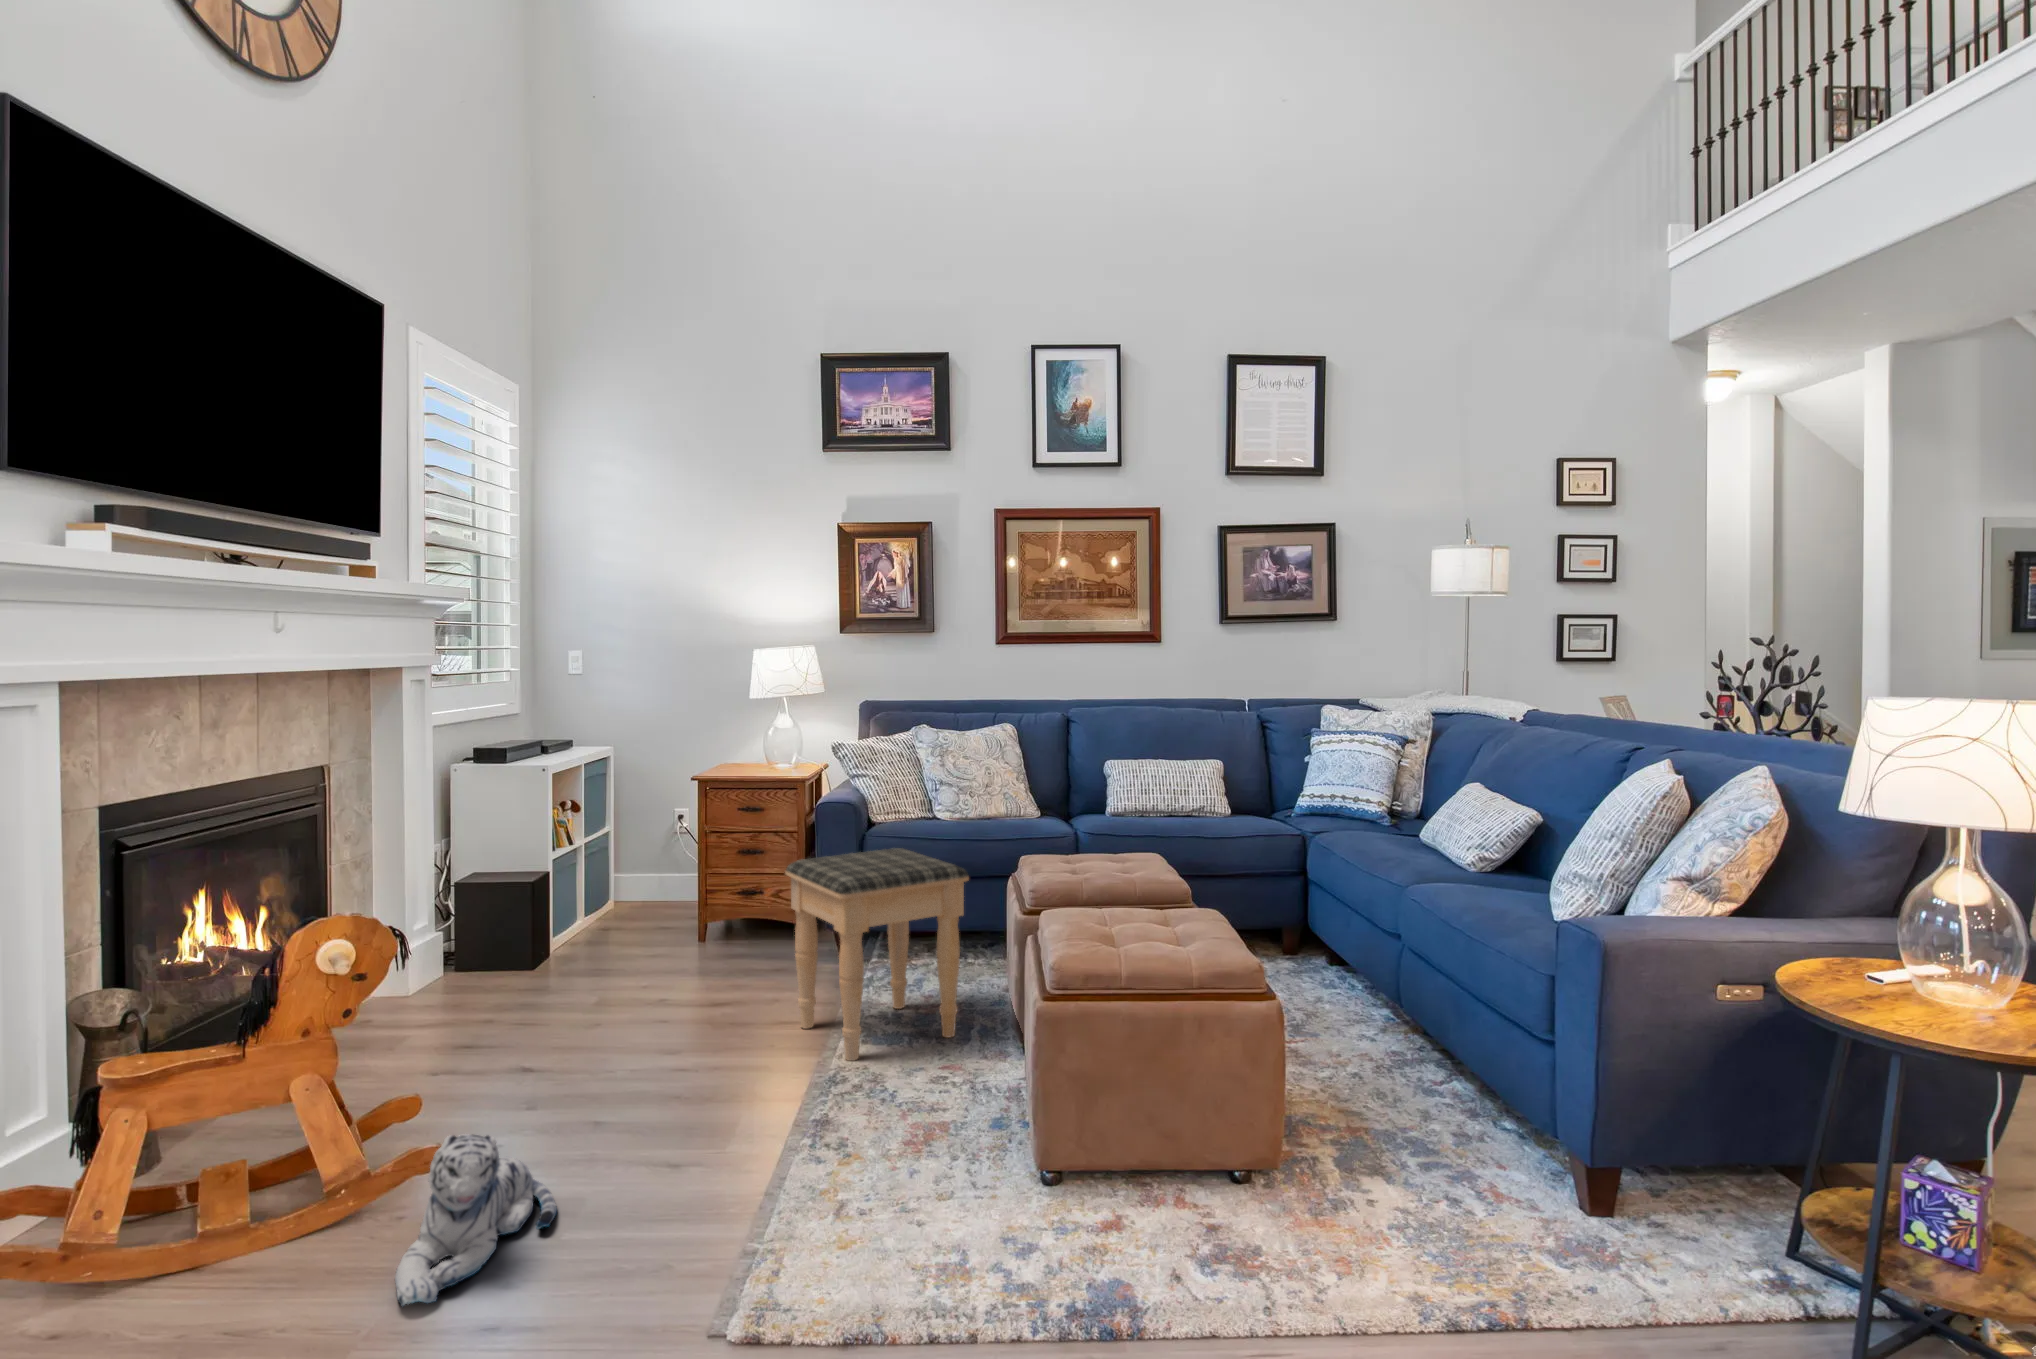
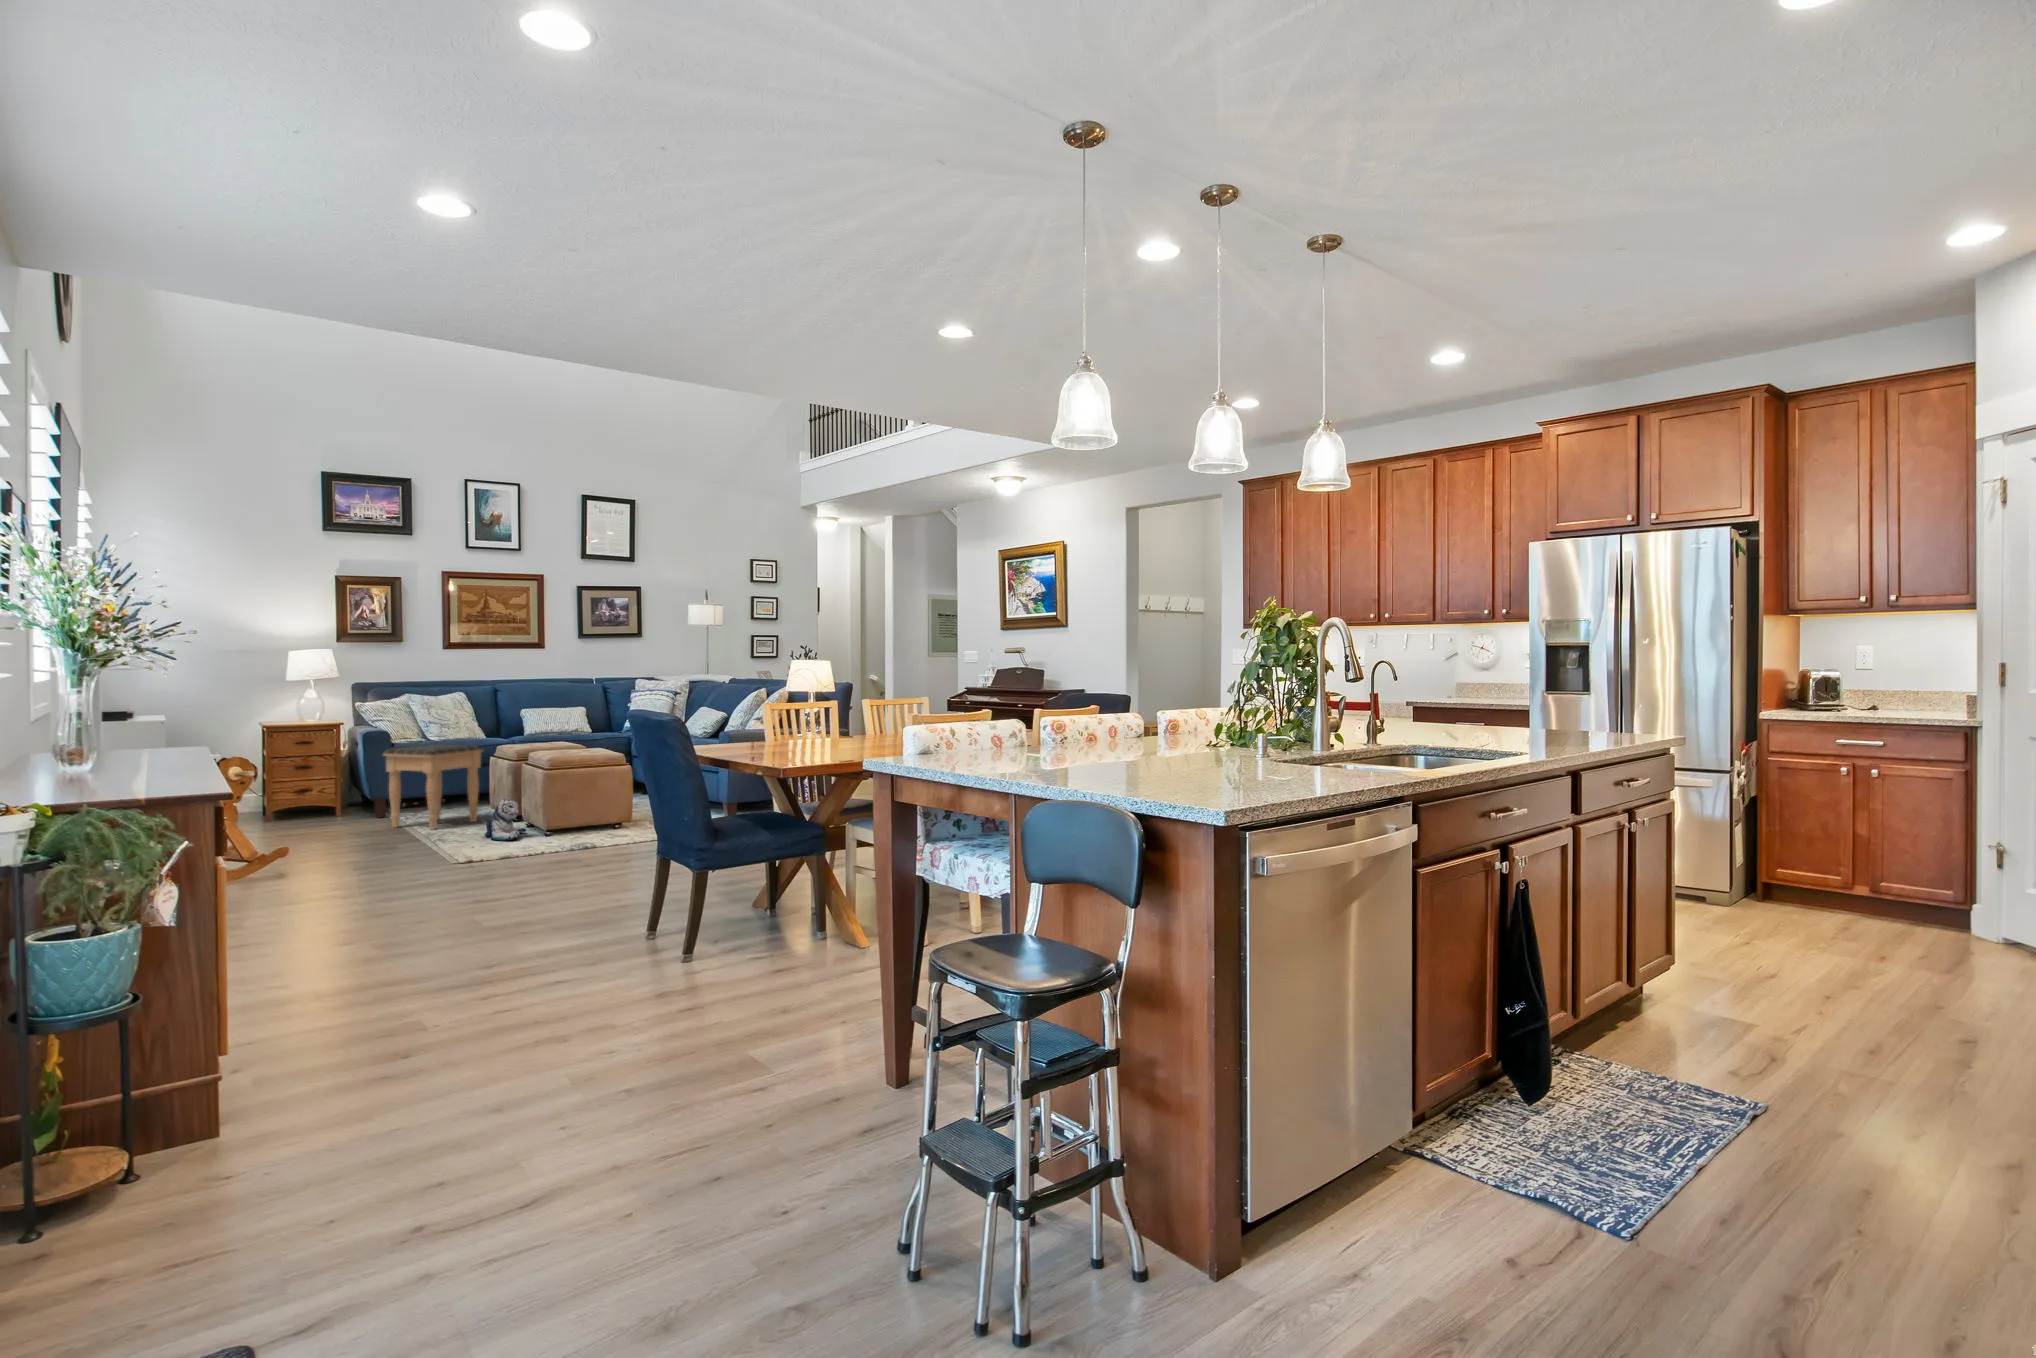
plush toy: present [395,1134,557,1307] -> present [485,799,526,841]

